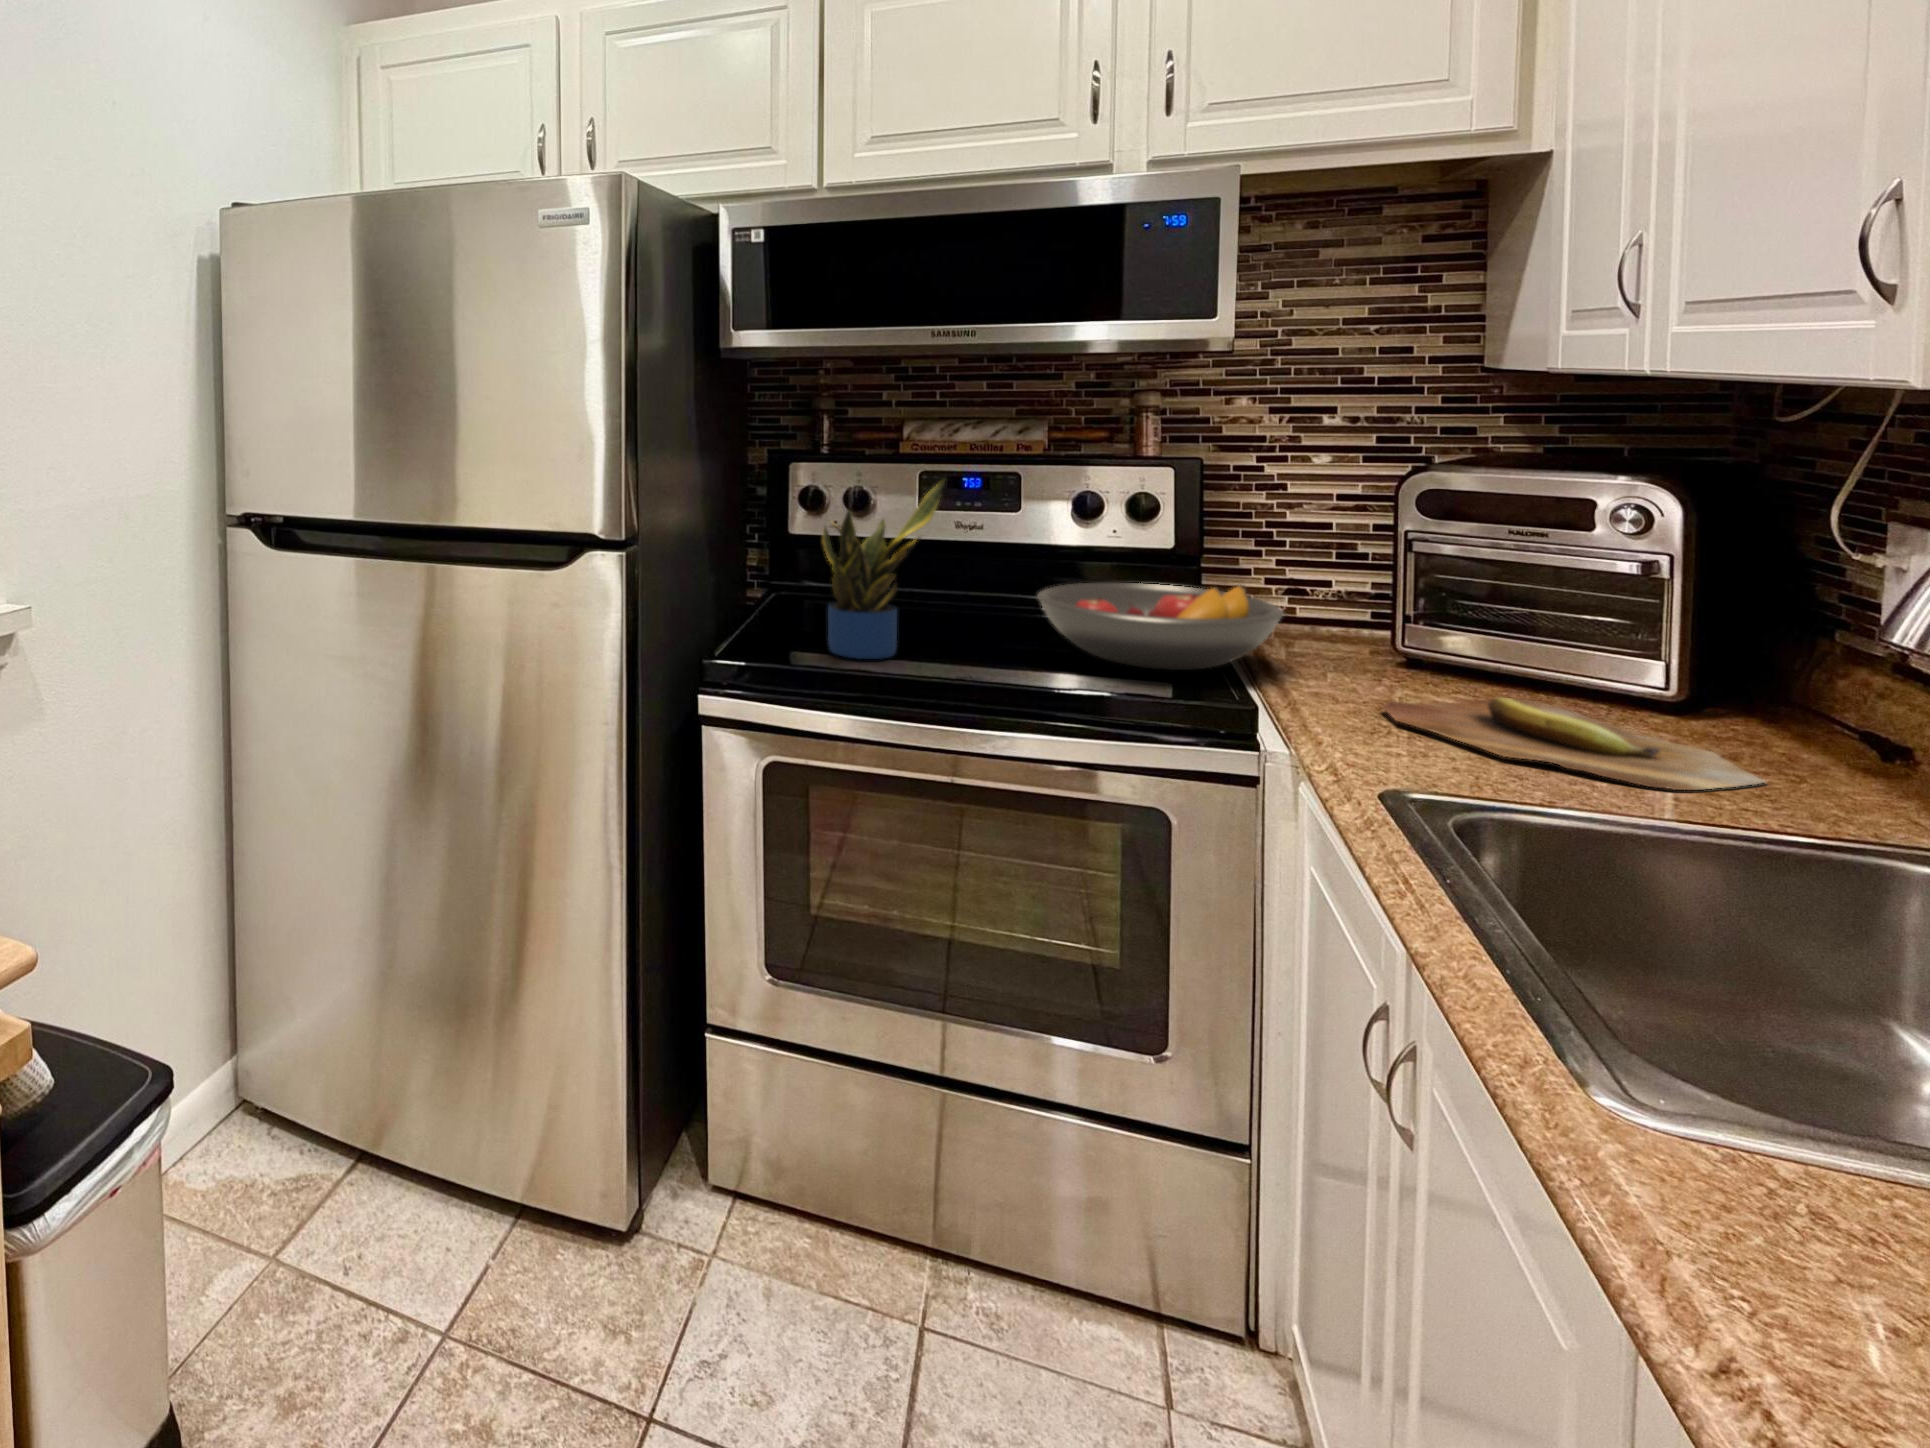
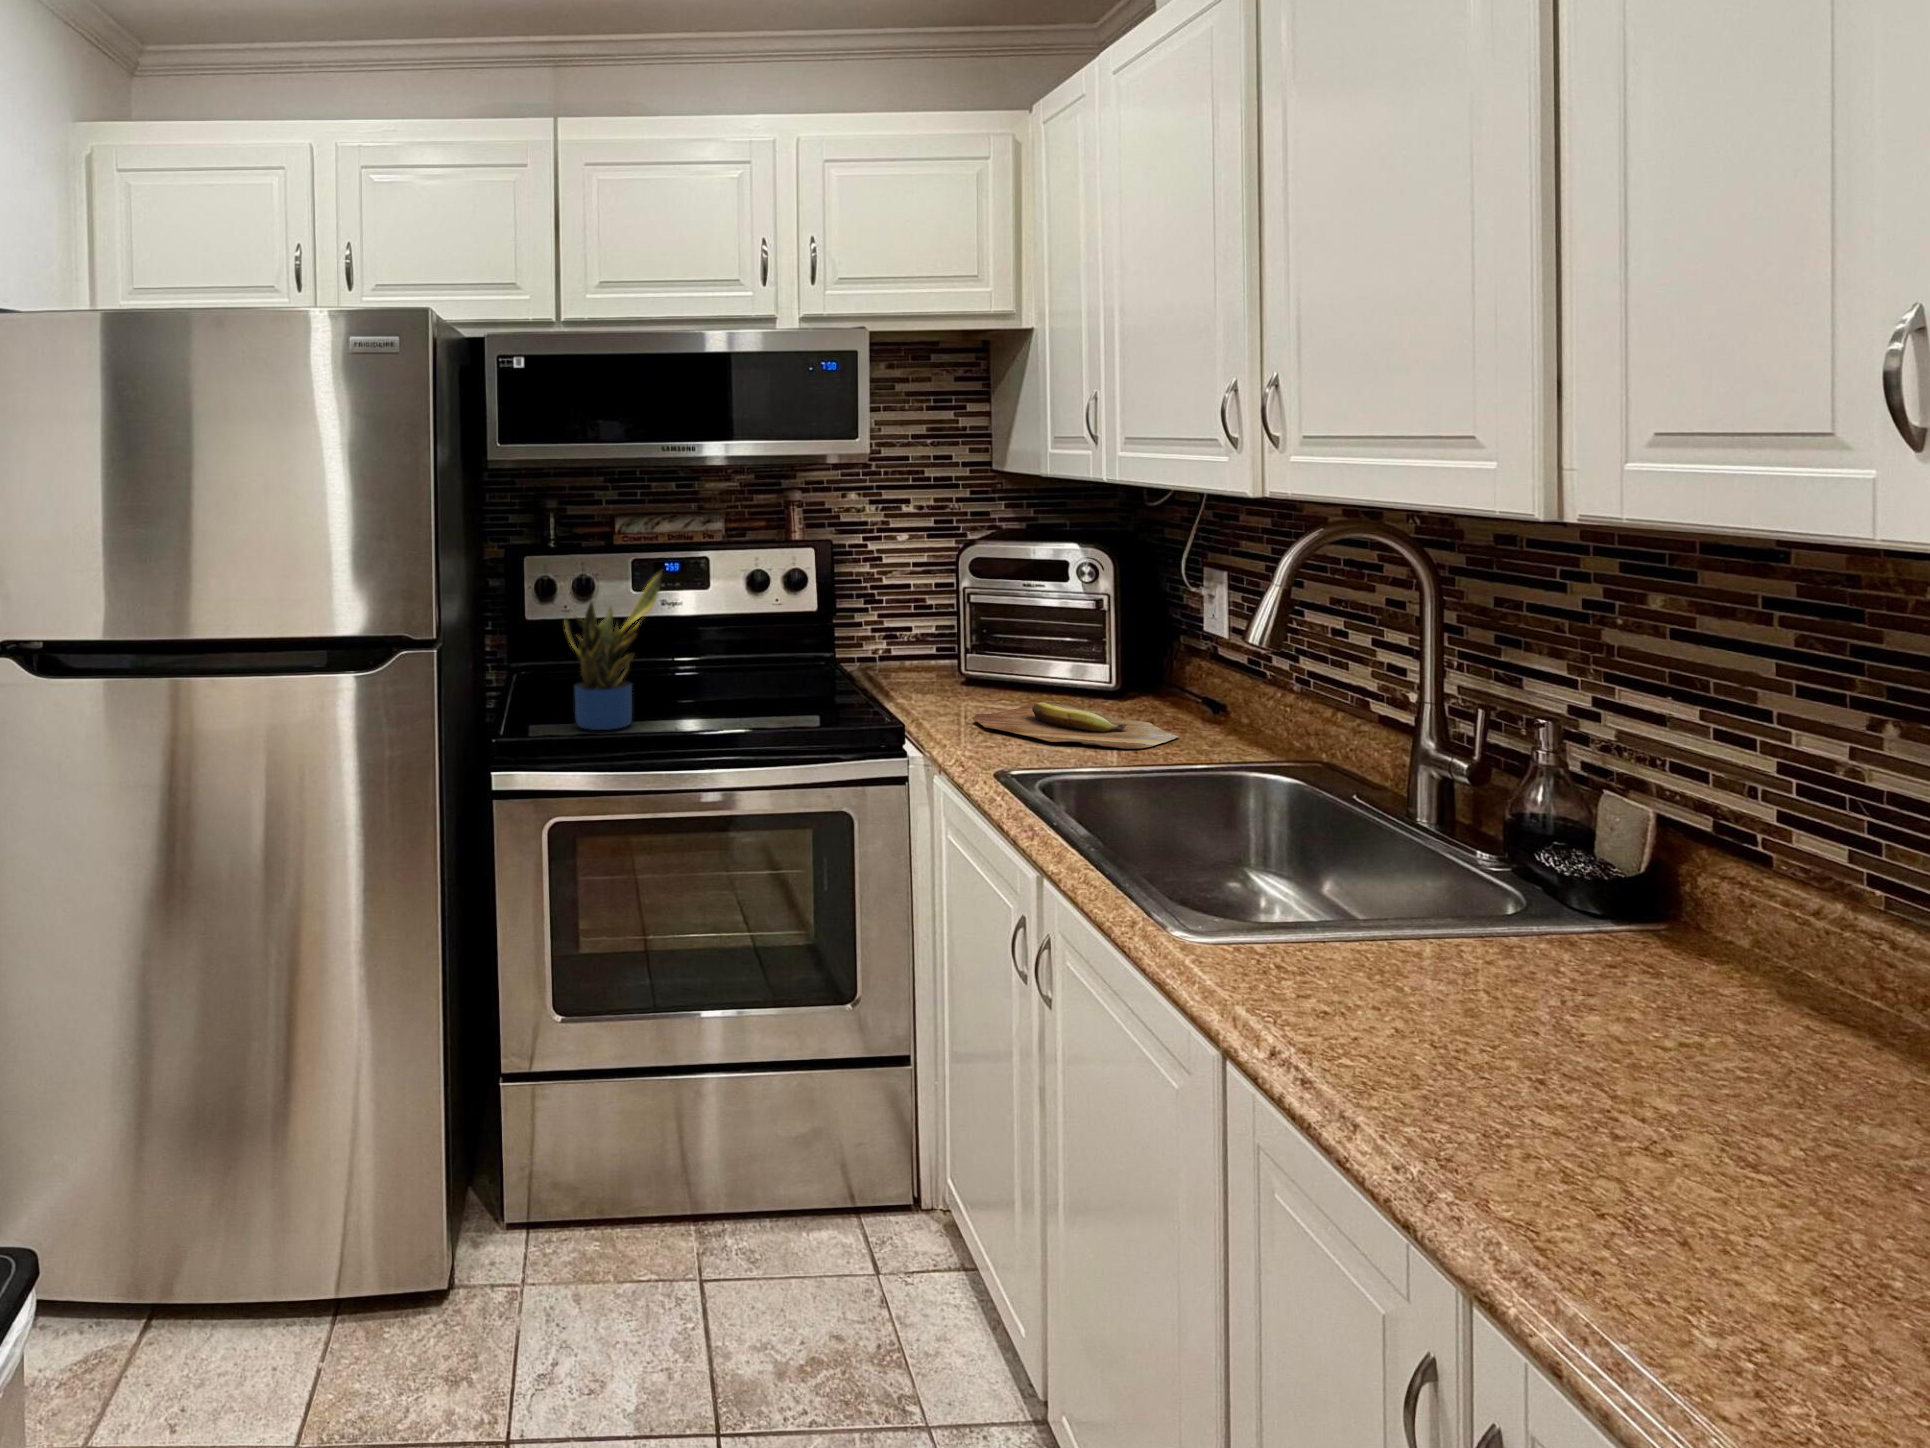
fruit bowl: present [1037,583,1284,670] -> none [732,639,902,710]

